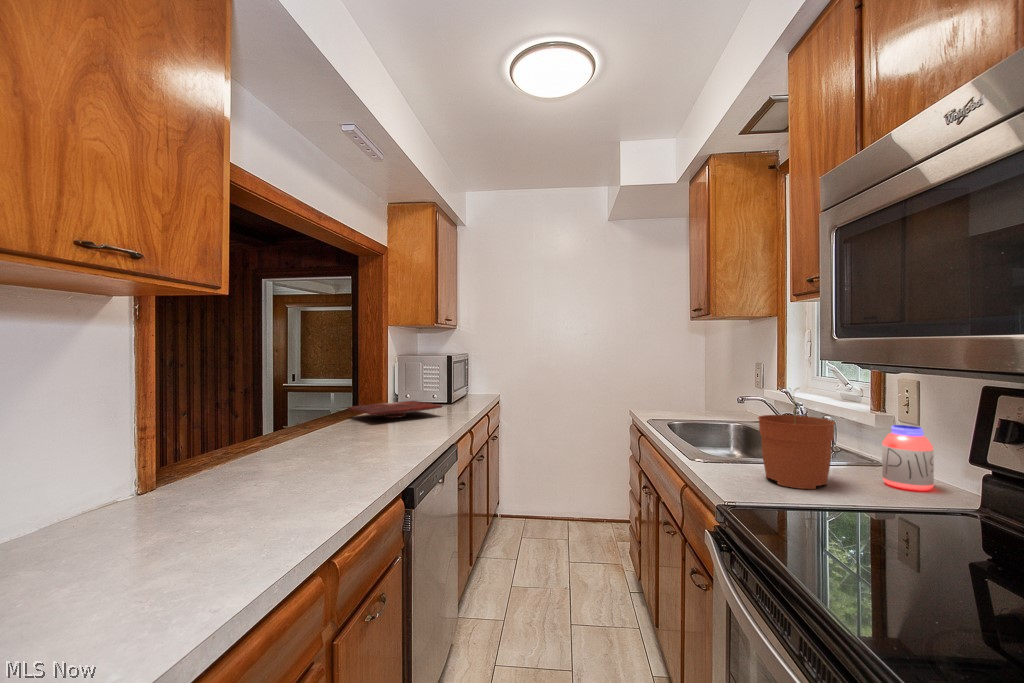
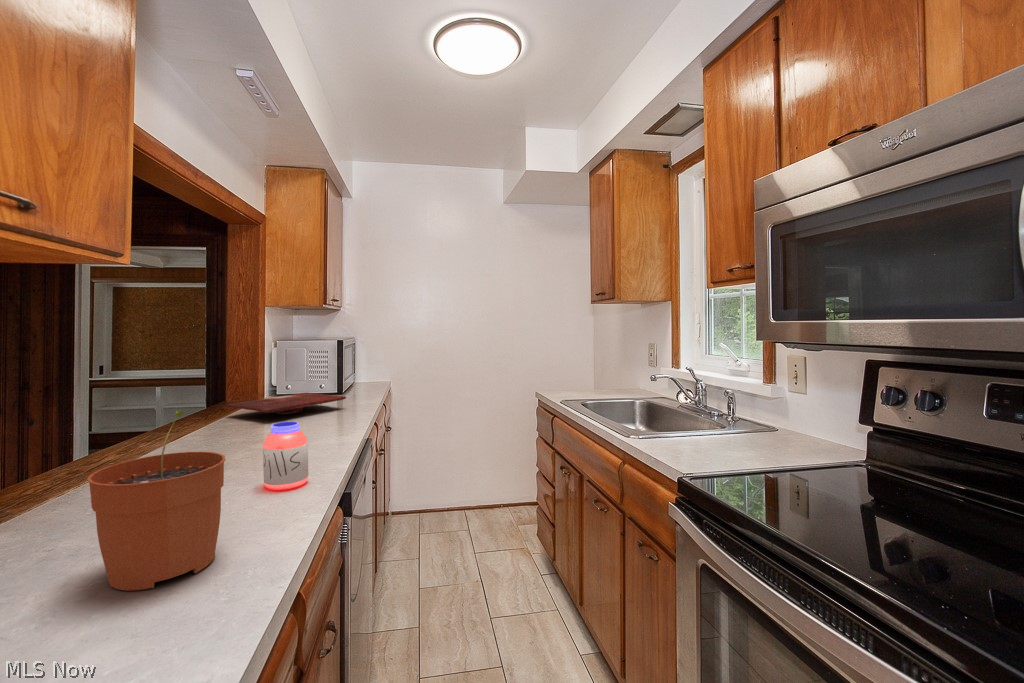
plant pot: present [758,388,835,489] -> present [87,411,225,591]
jar: present [882,425,934,491] -> present [263,422,309,490]

